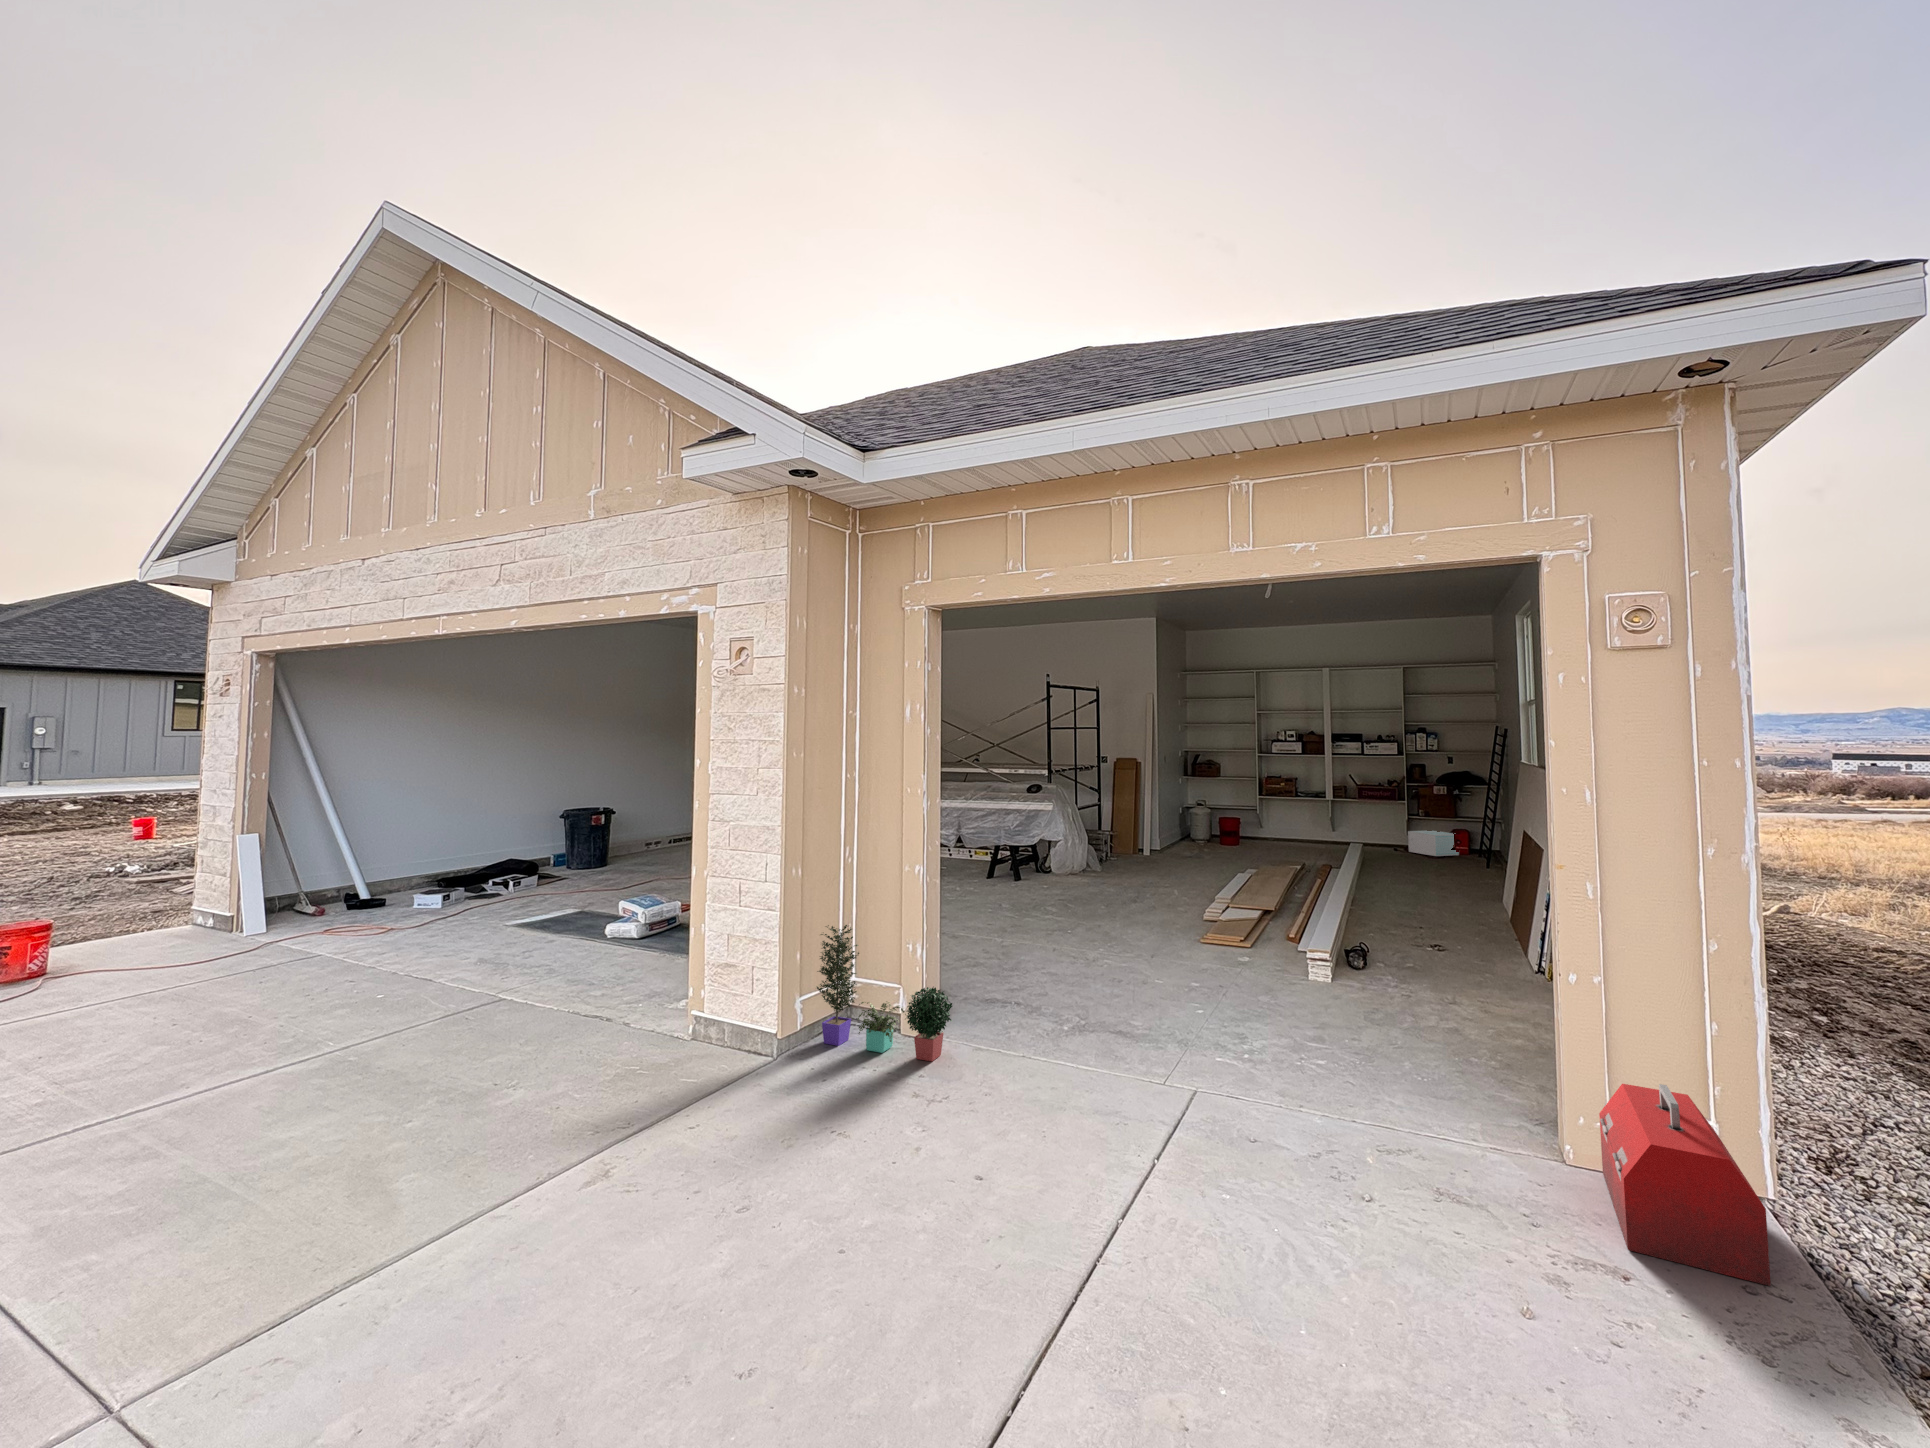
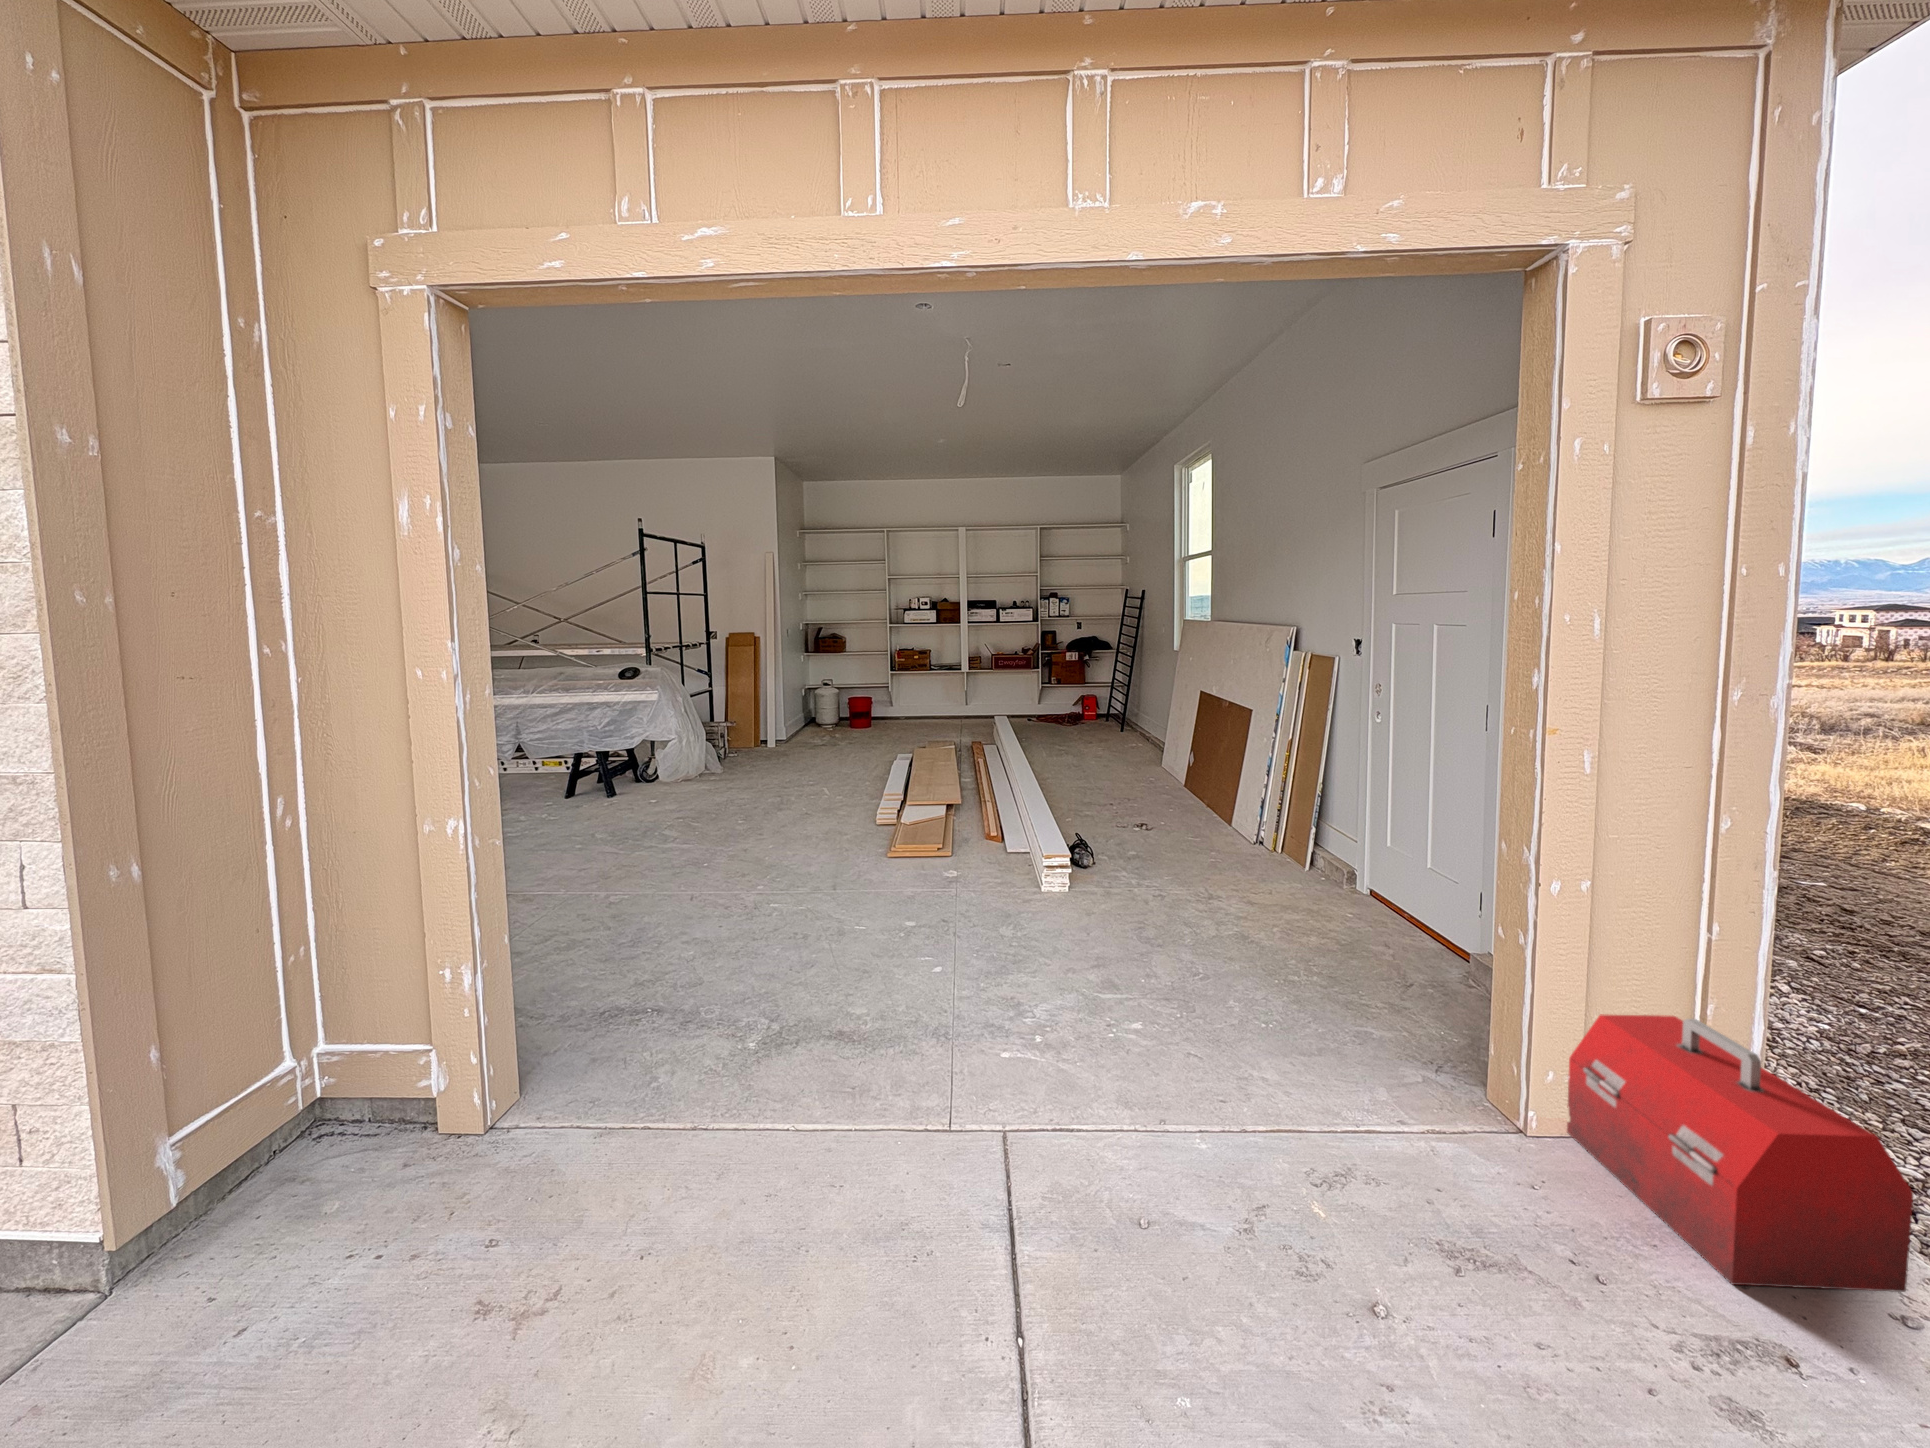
storage box: present [1408,831,1459,856] -> none [1040,698,1086,723]
potted plant: present [817,925,952,1061] -> none [212,963,555,1213]

